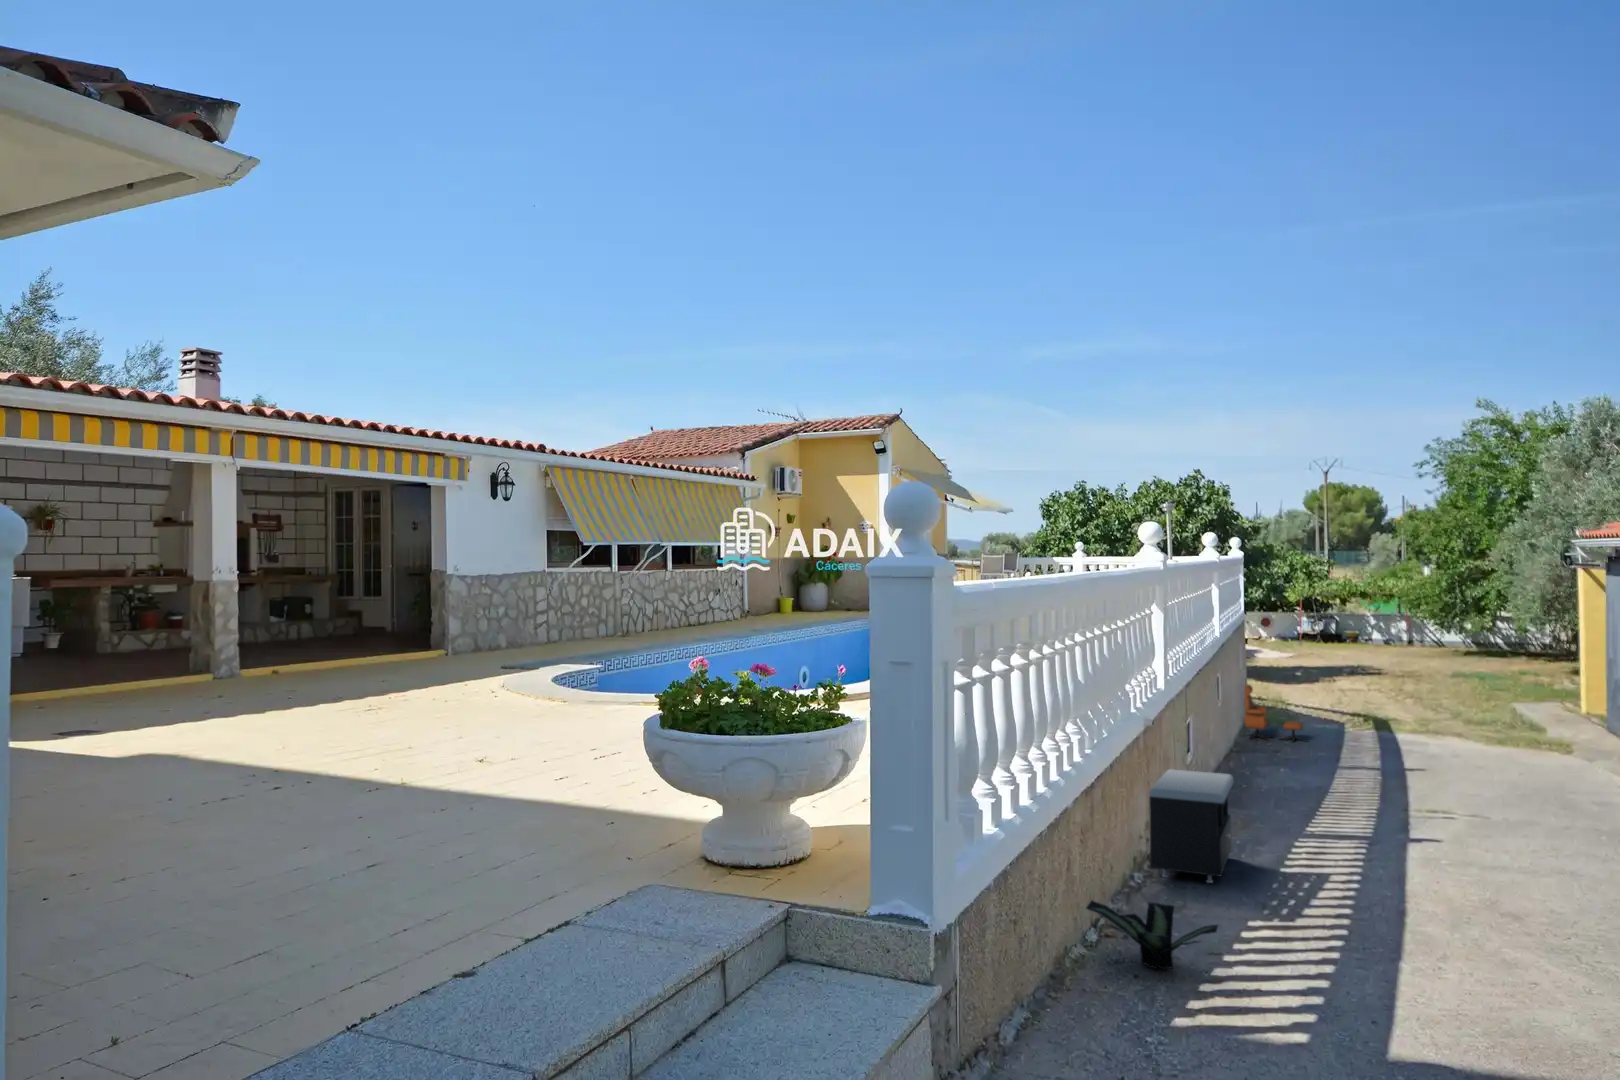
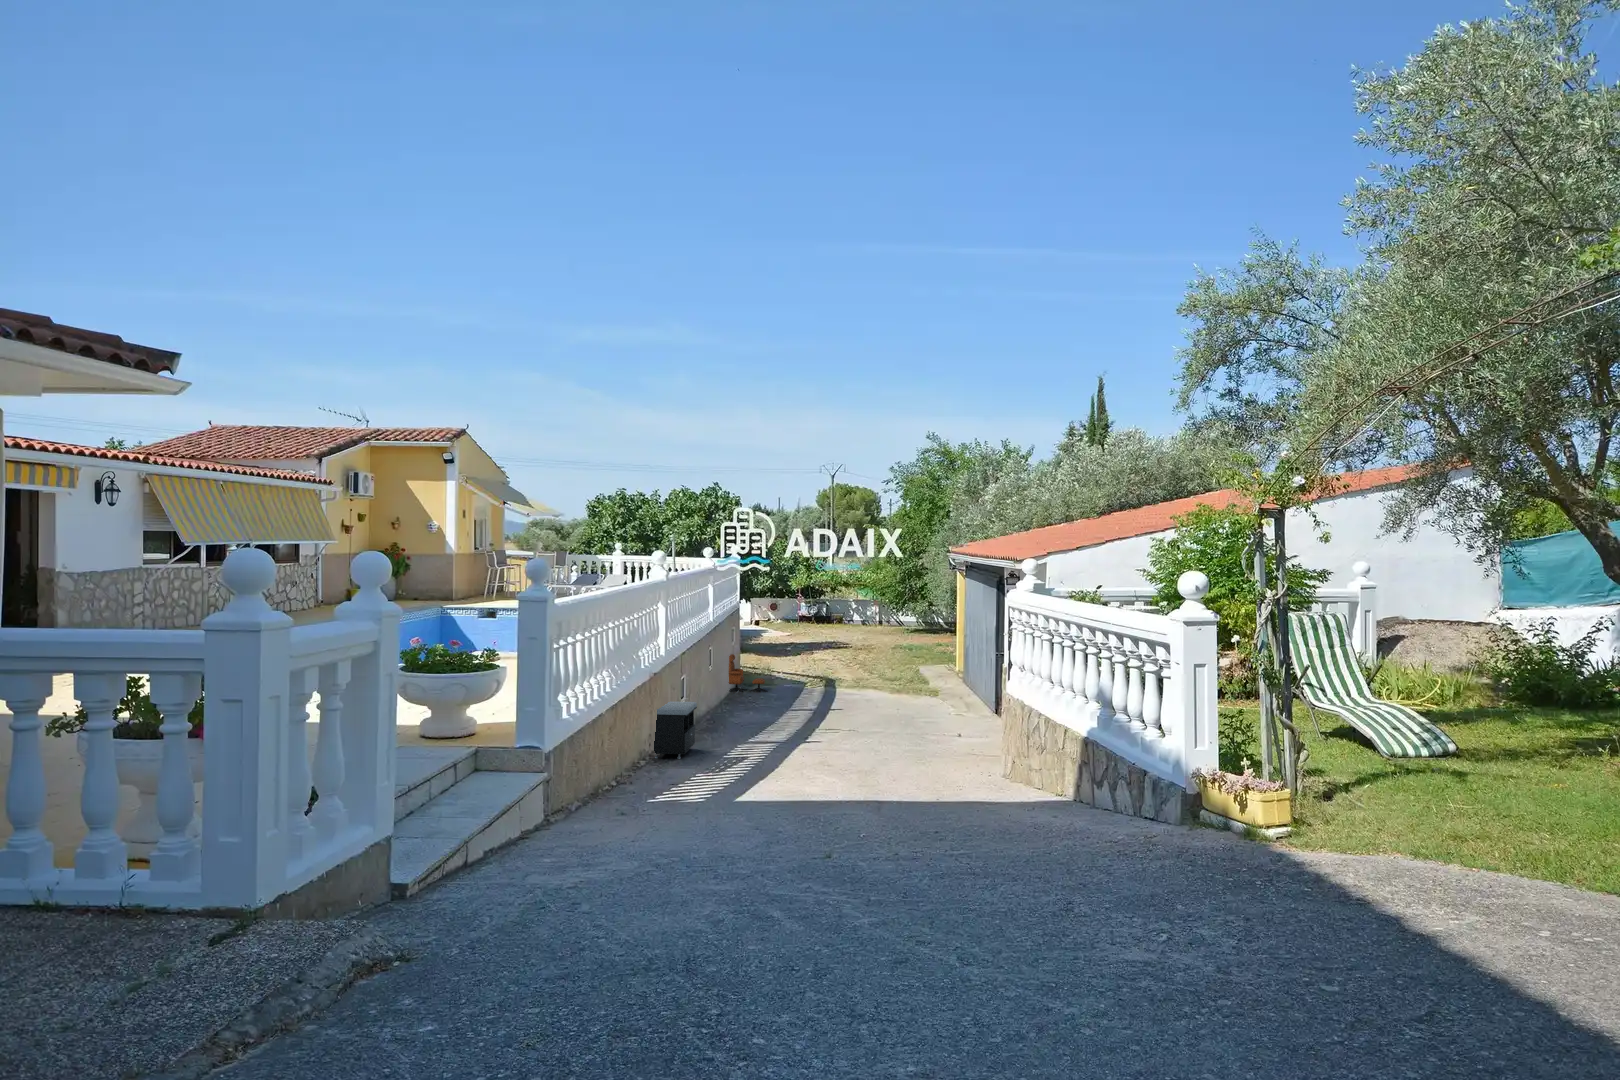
potted plant: present [1087,901,1218,970] -> none [610,756,671,784]

